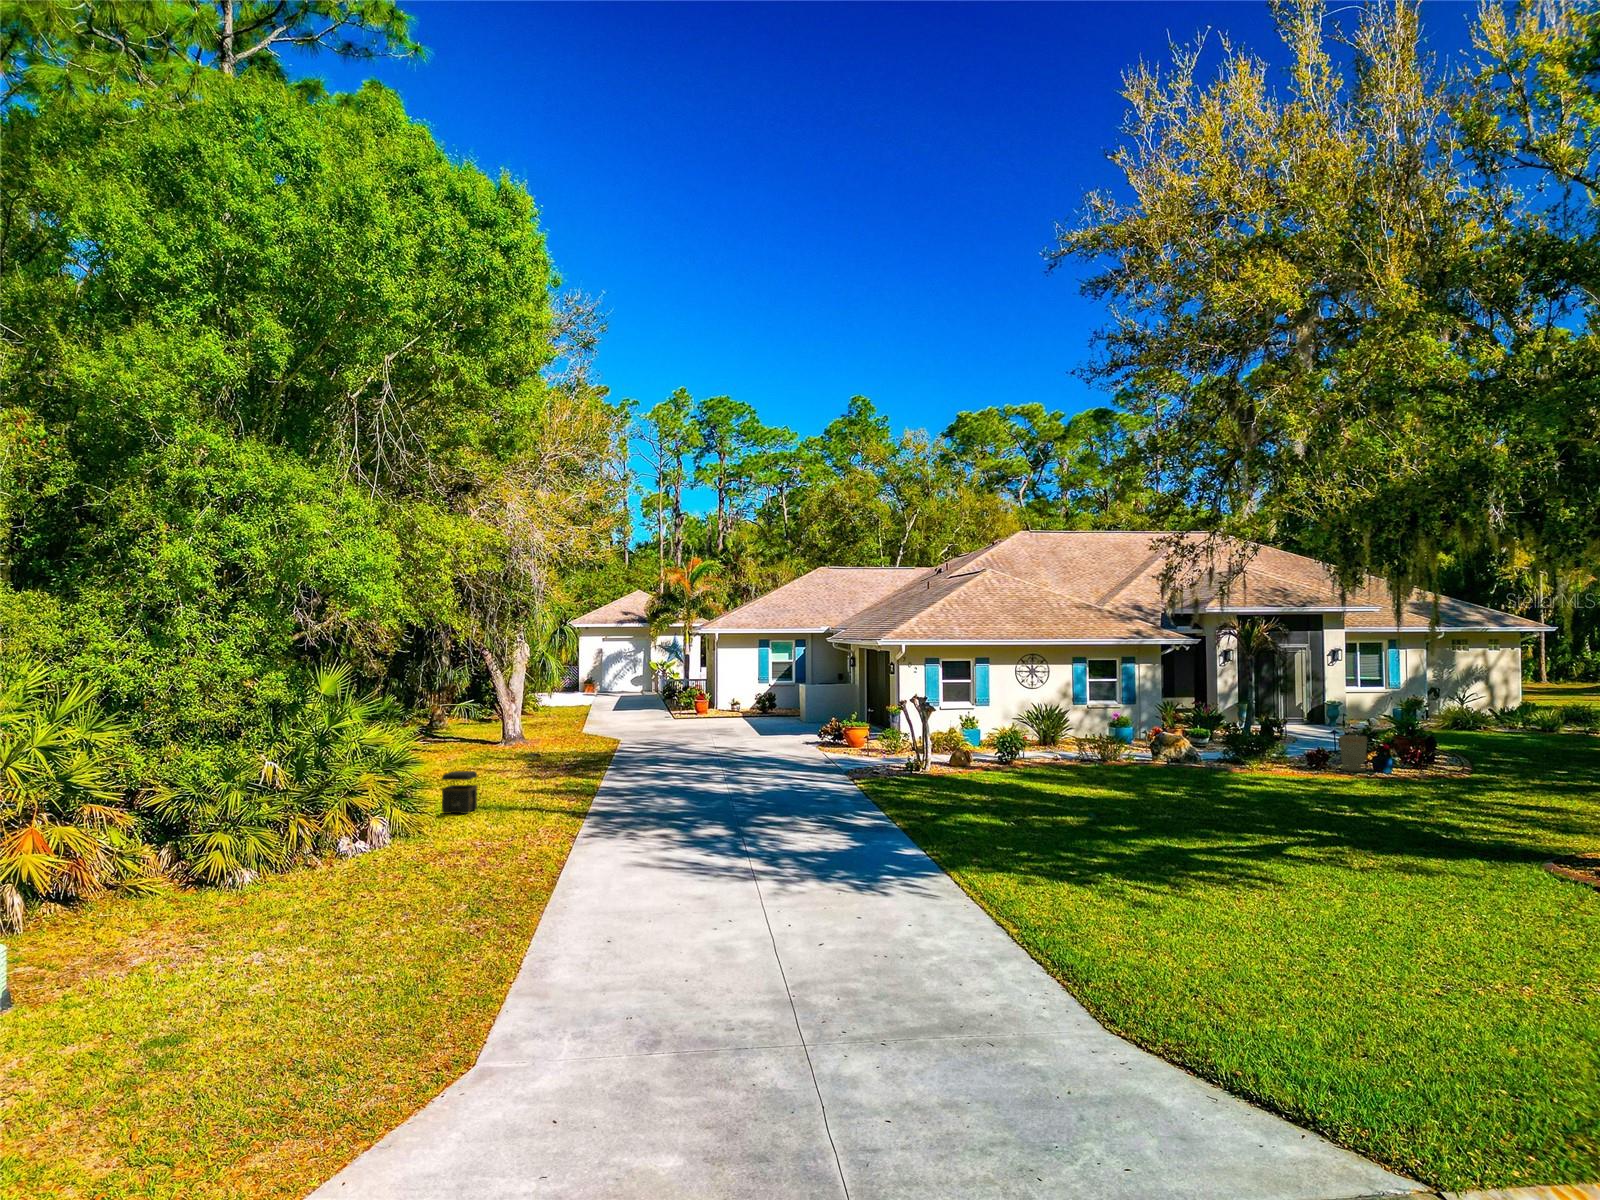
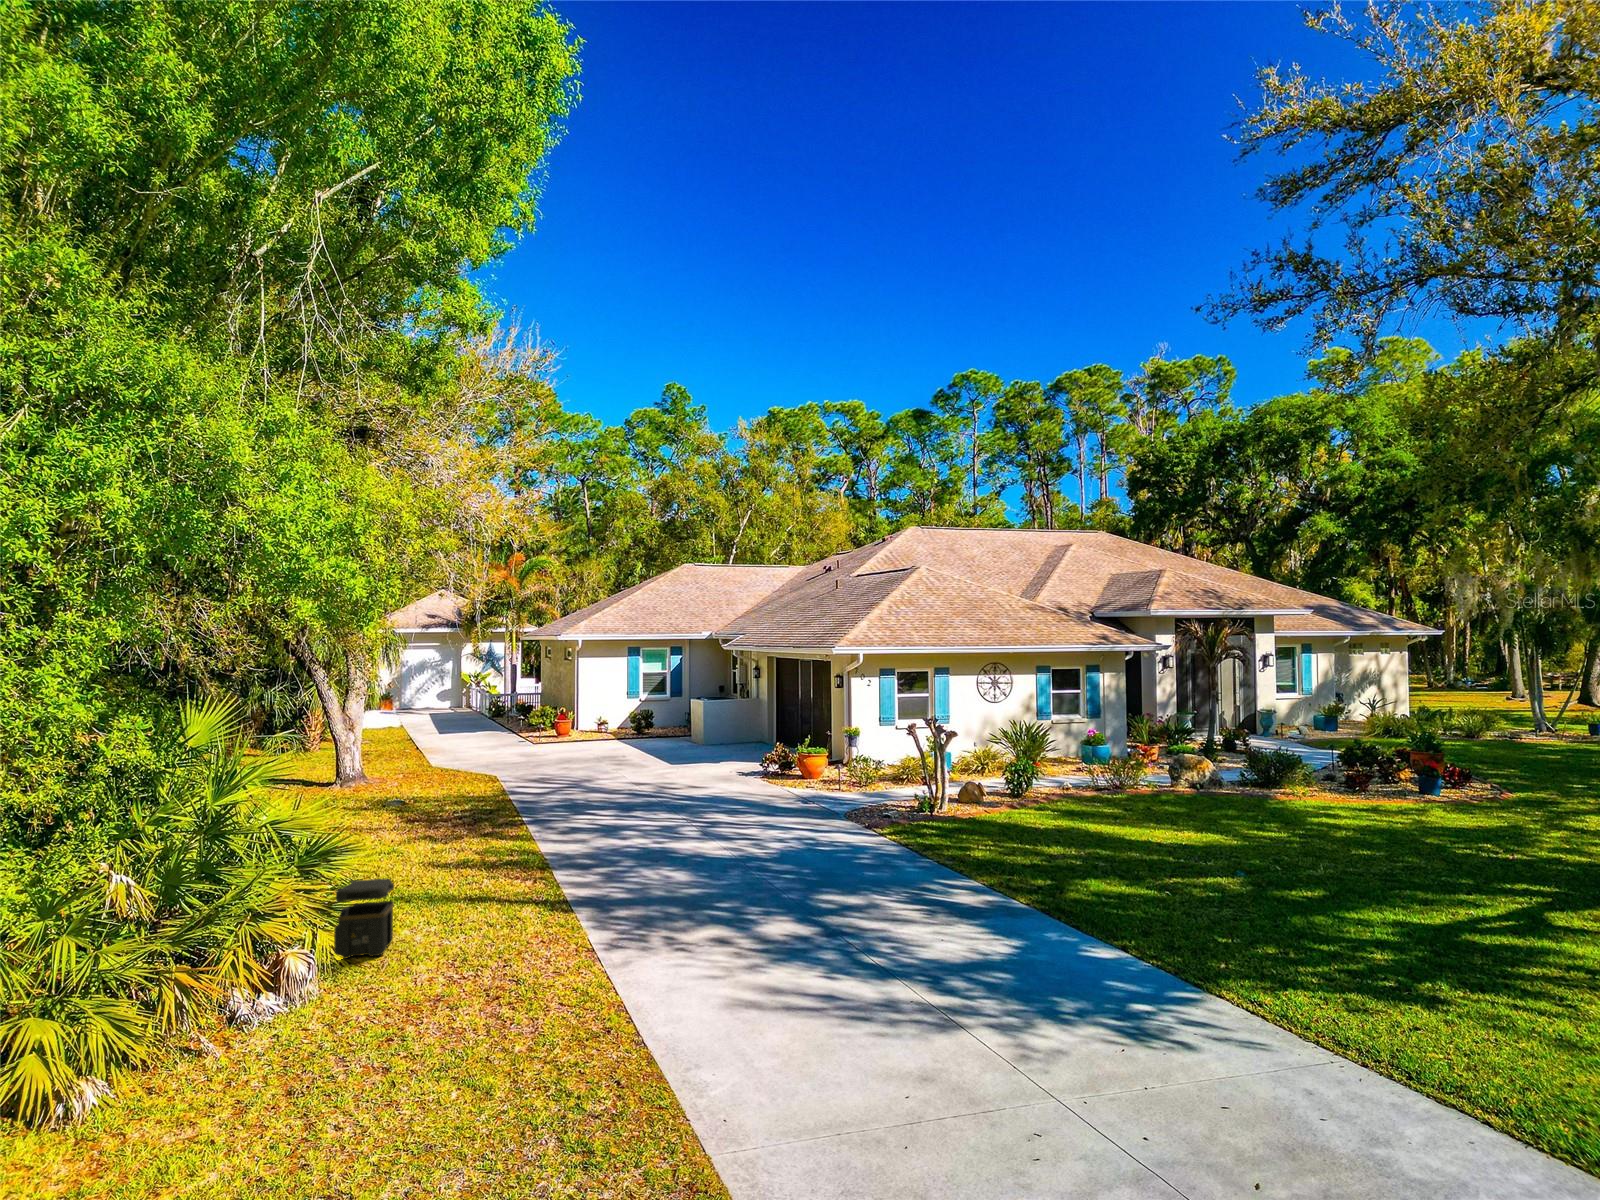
trash can: present [1339,734,1367,772] -> none [1385,750,1417,793]

